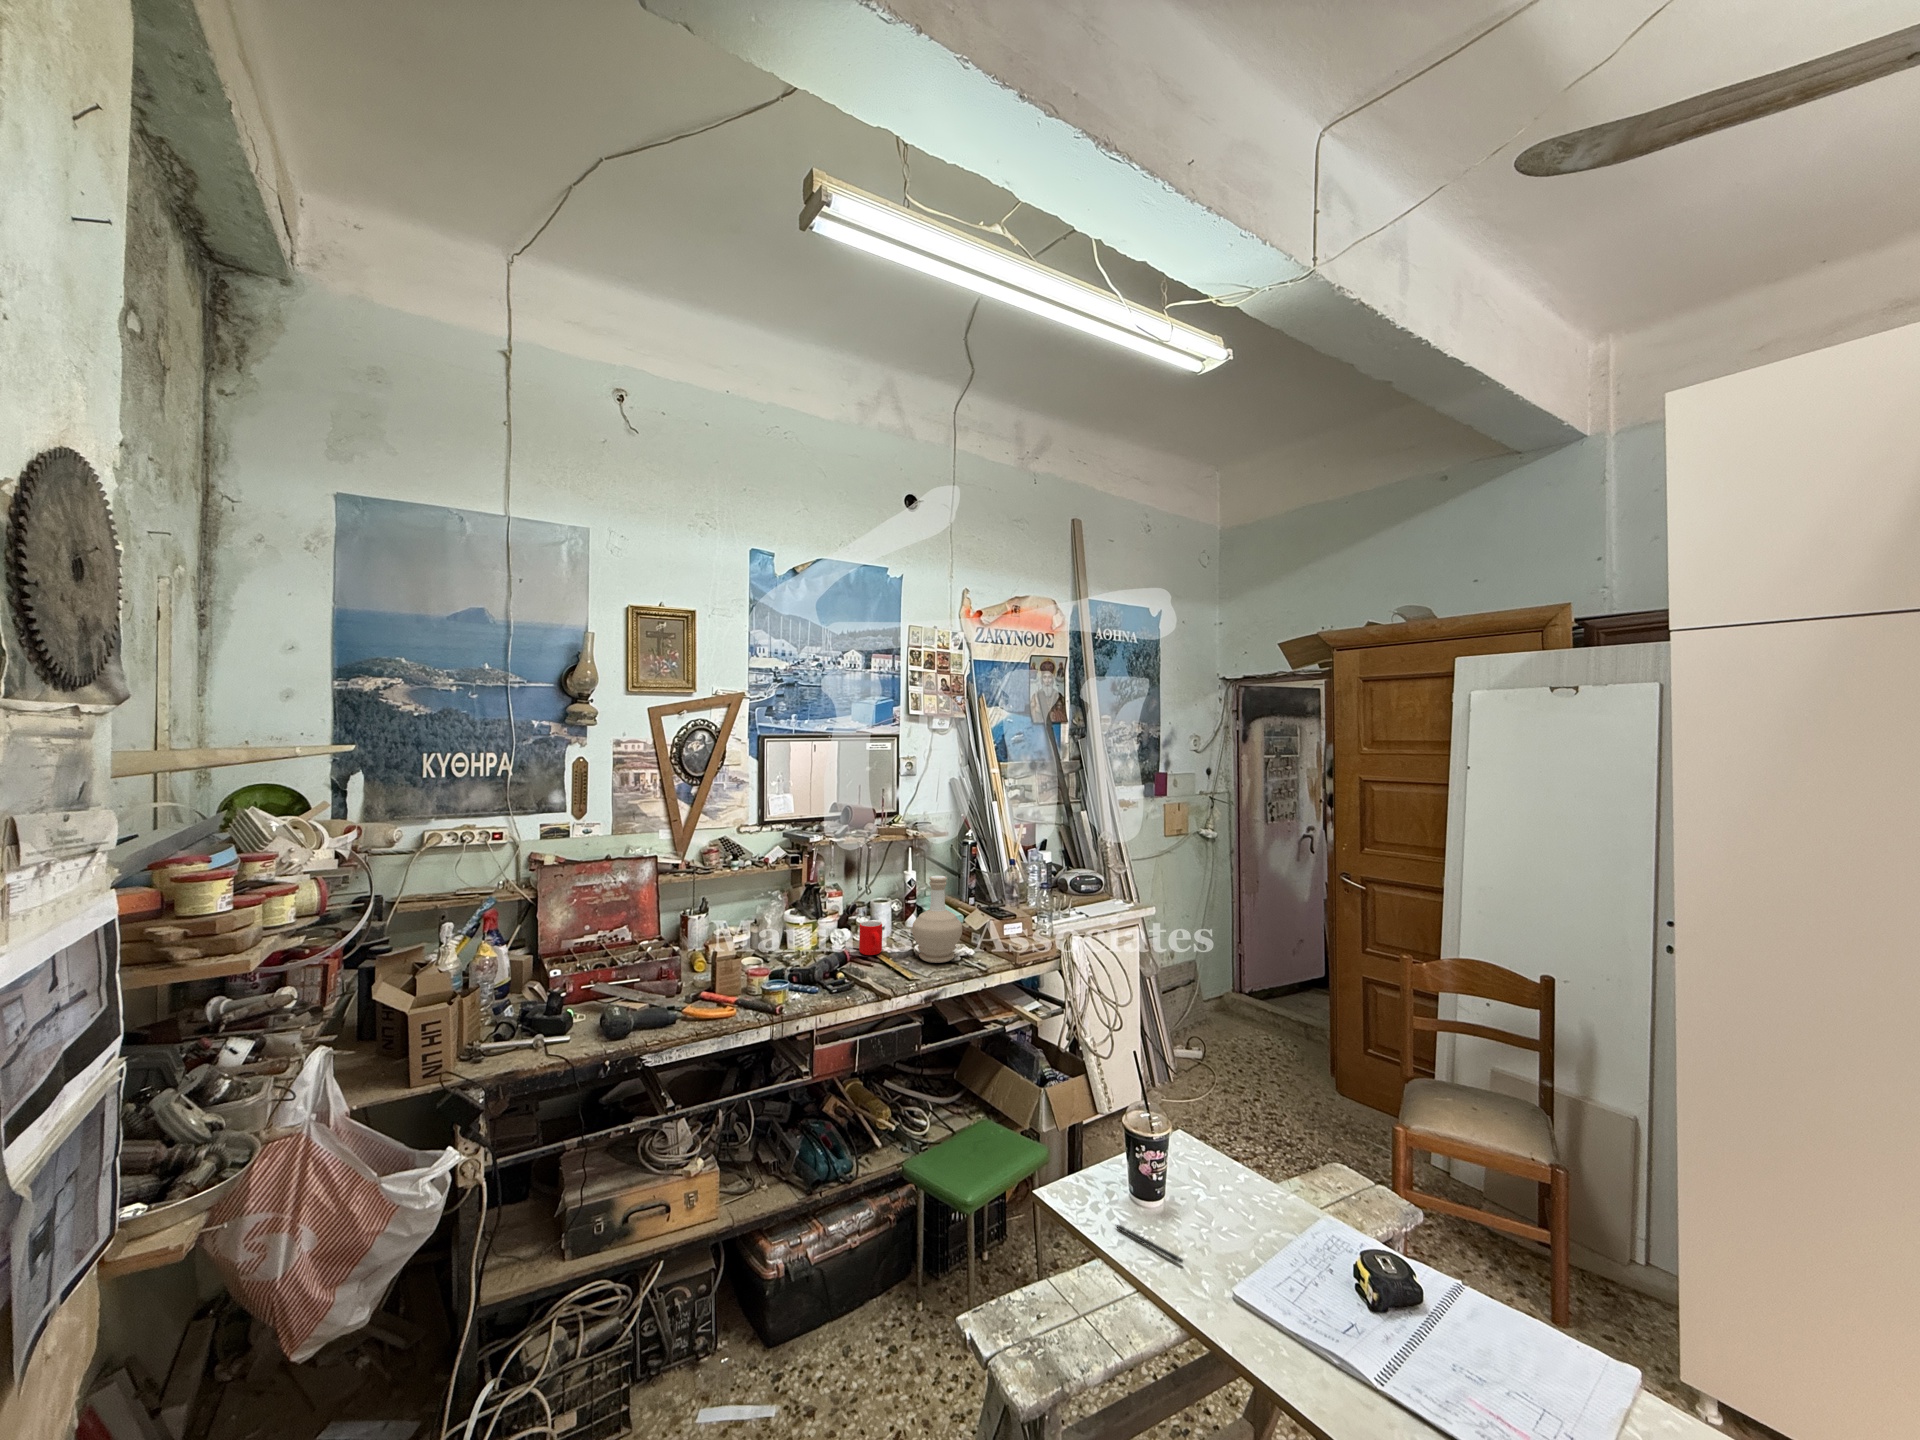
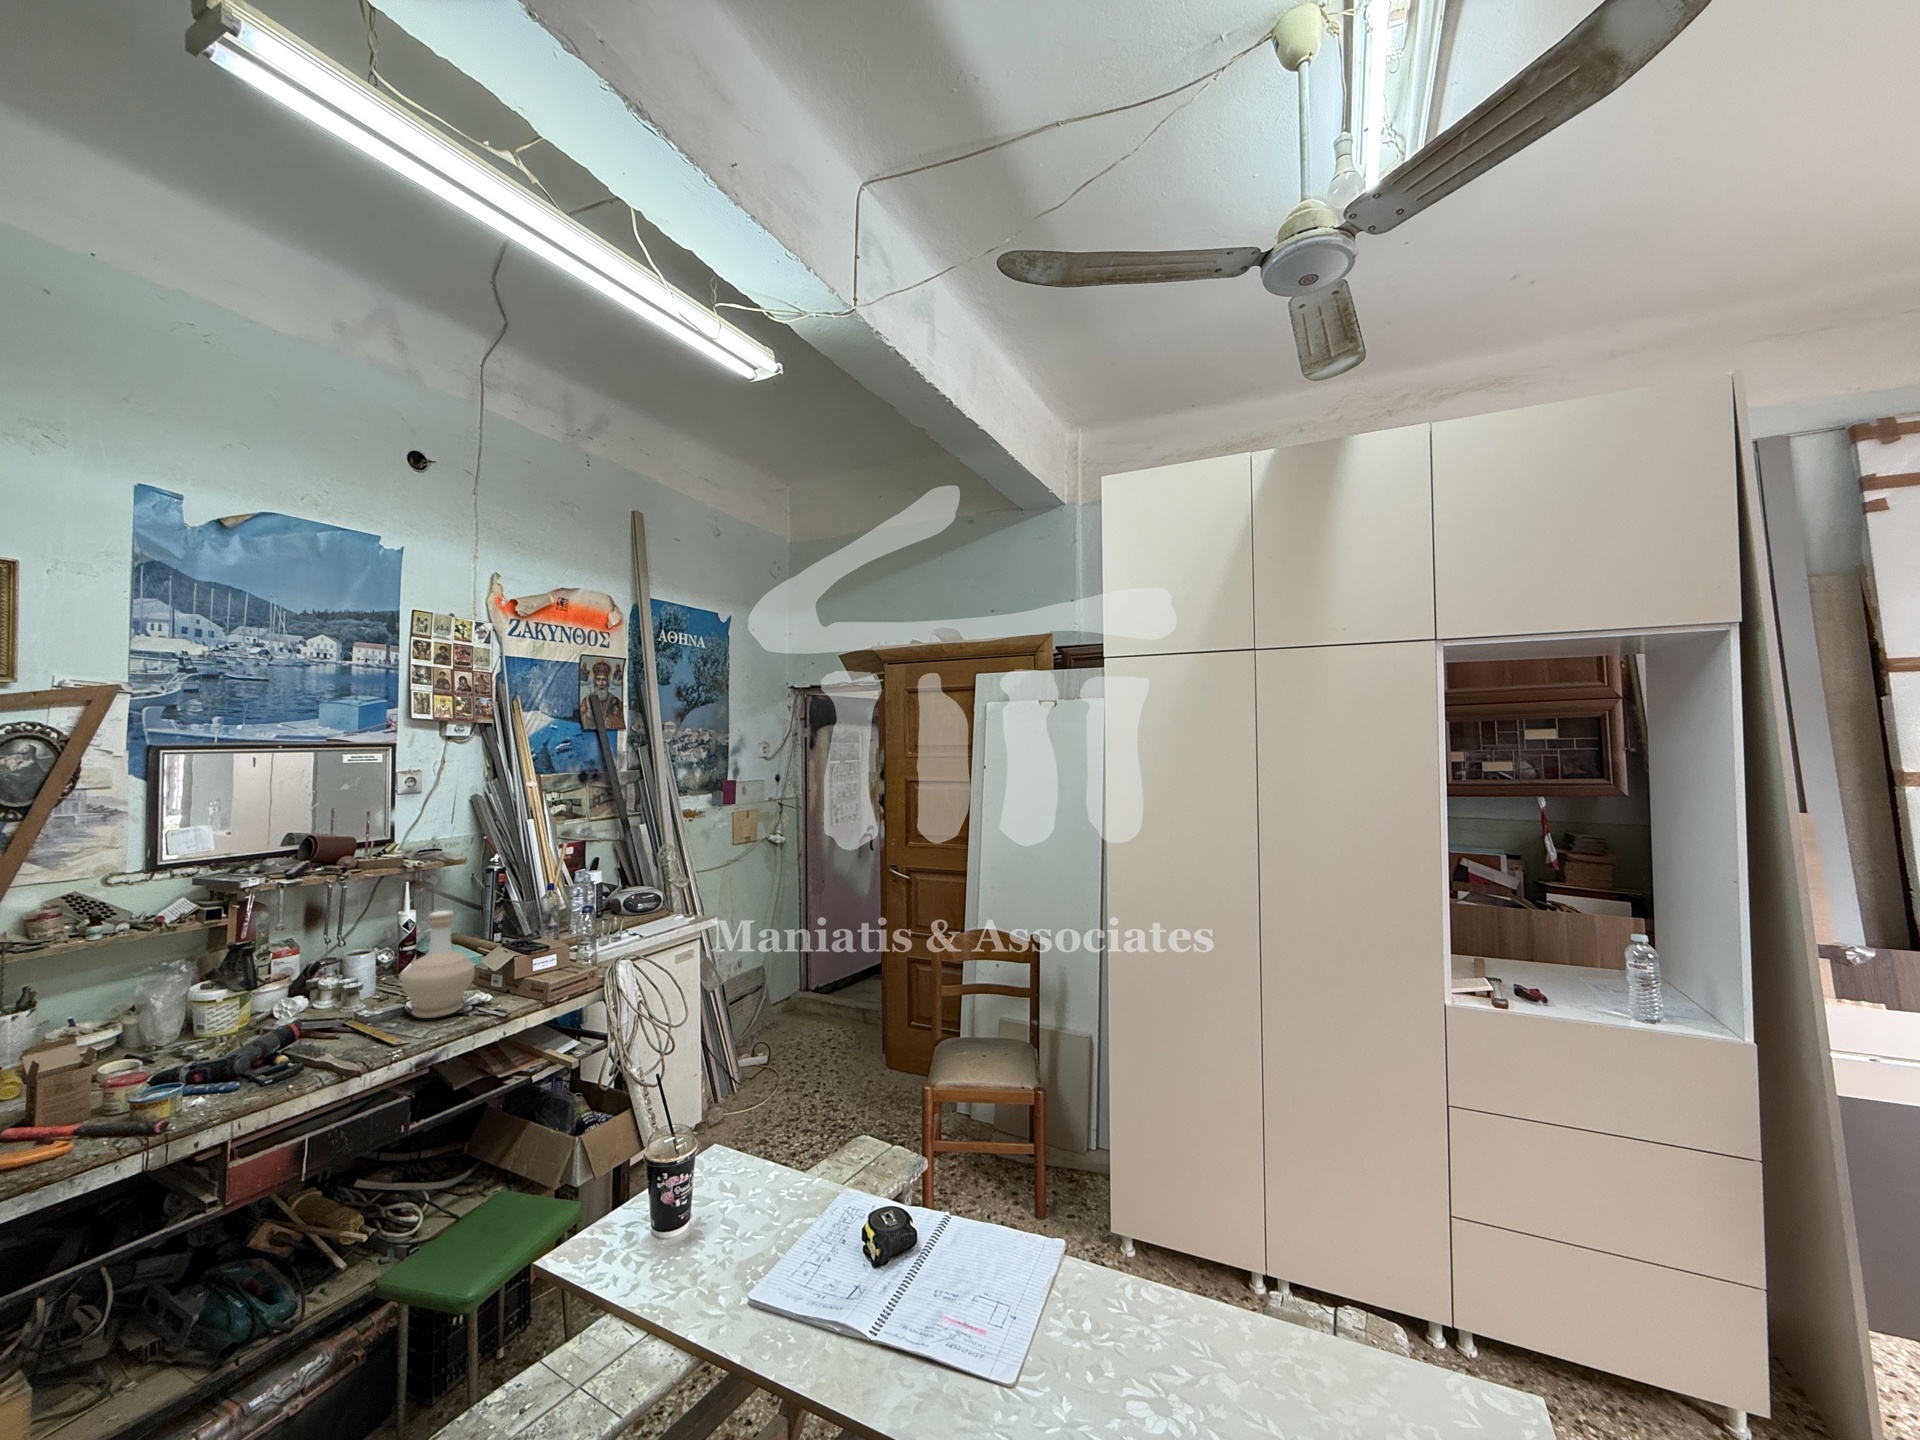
mug: present [859,921,882,955] -> none [317,979,355,1024]
pen: present [1116,1225,1183,1263] -> none [629,1273,703,1293]

